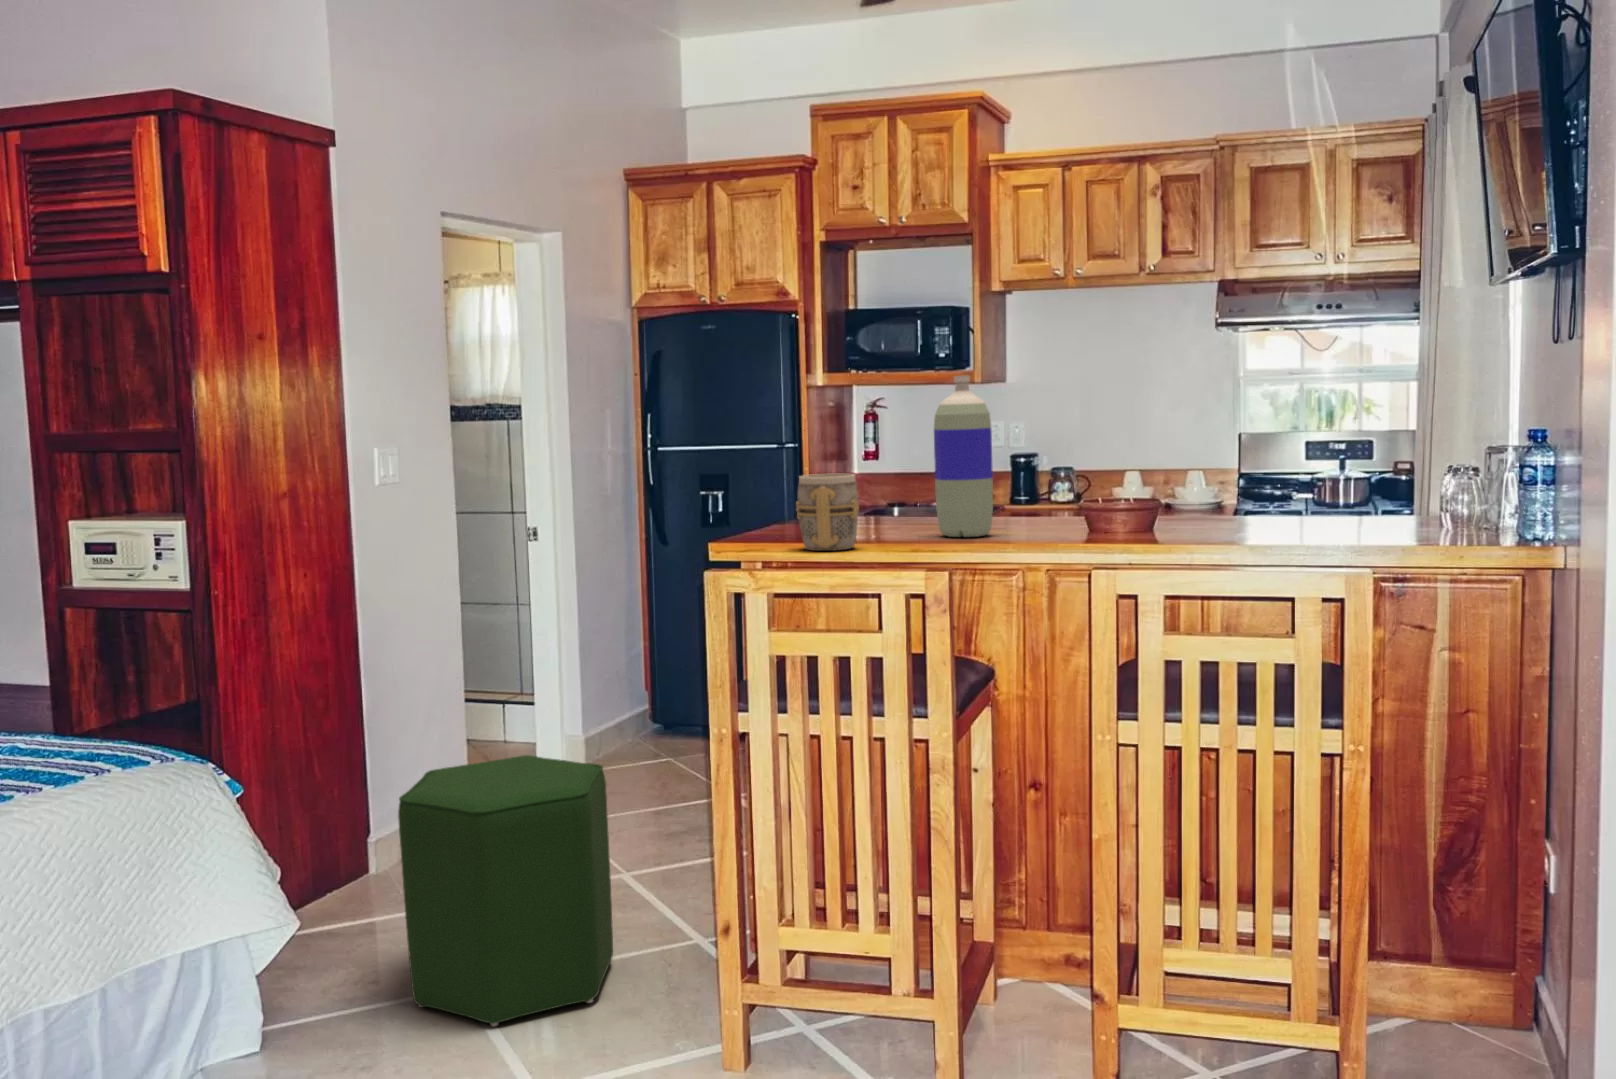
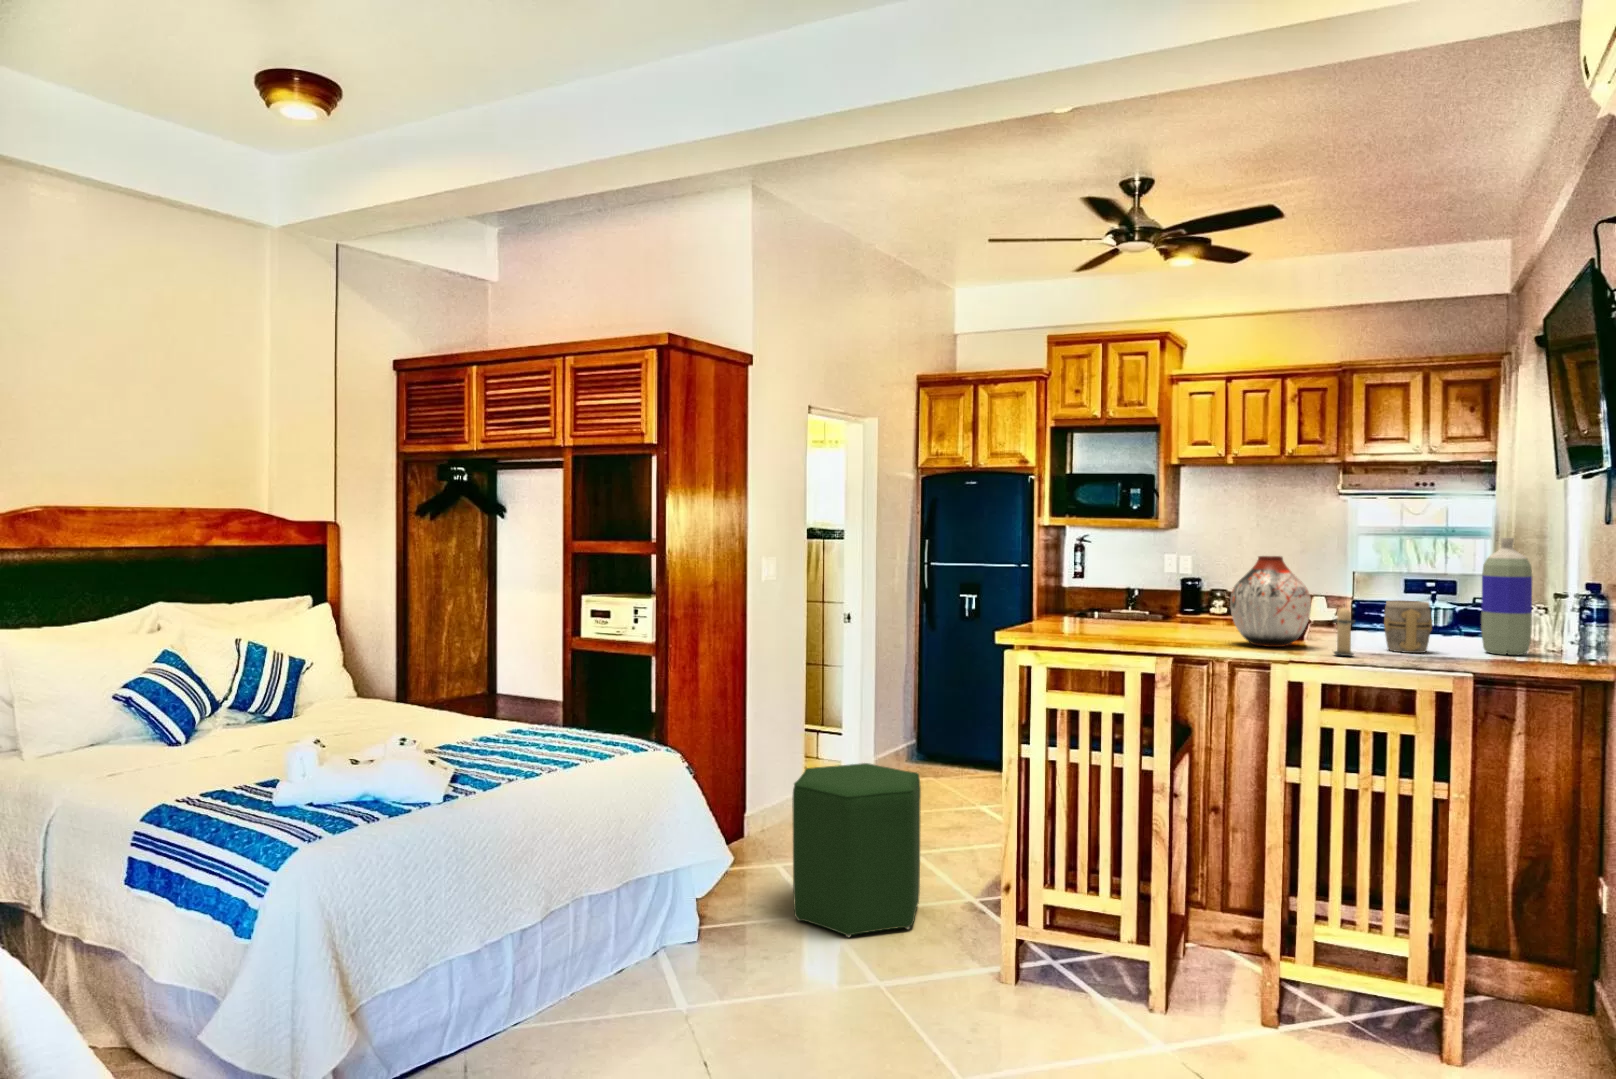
bottle: present [934,376,993,537] -> present [1481,538,1532,655]
vase: none [1040,405,1153,542] -> present [1230,556,1311,647]
candle: none [1177,471,1217,550] -> present [1333,608,1355,656]
mug: present [796,474,859,551] -> present [1384,600,1432,653]

